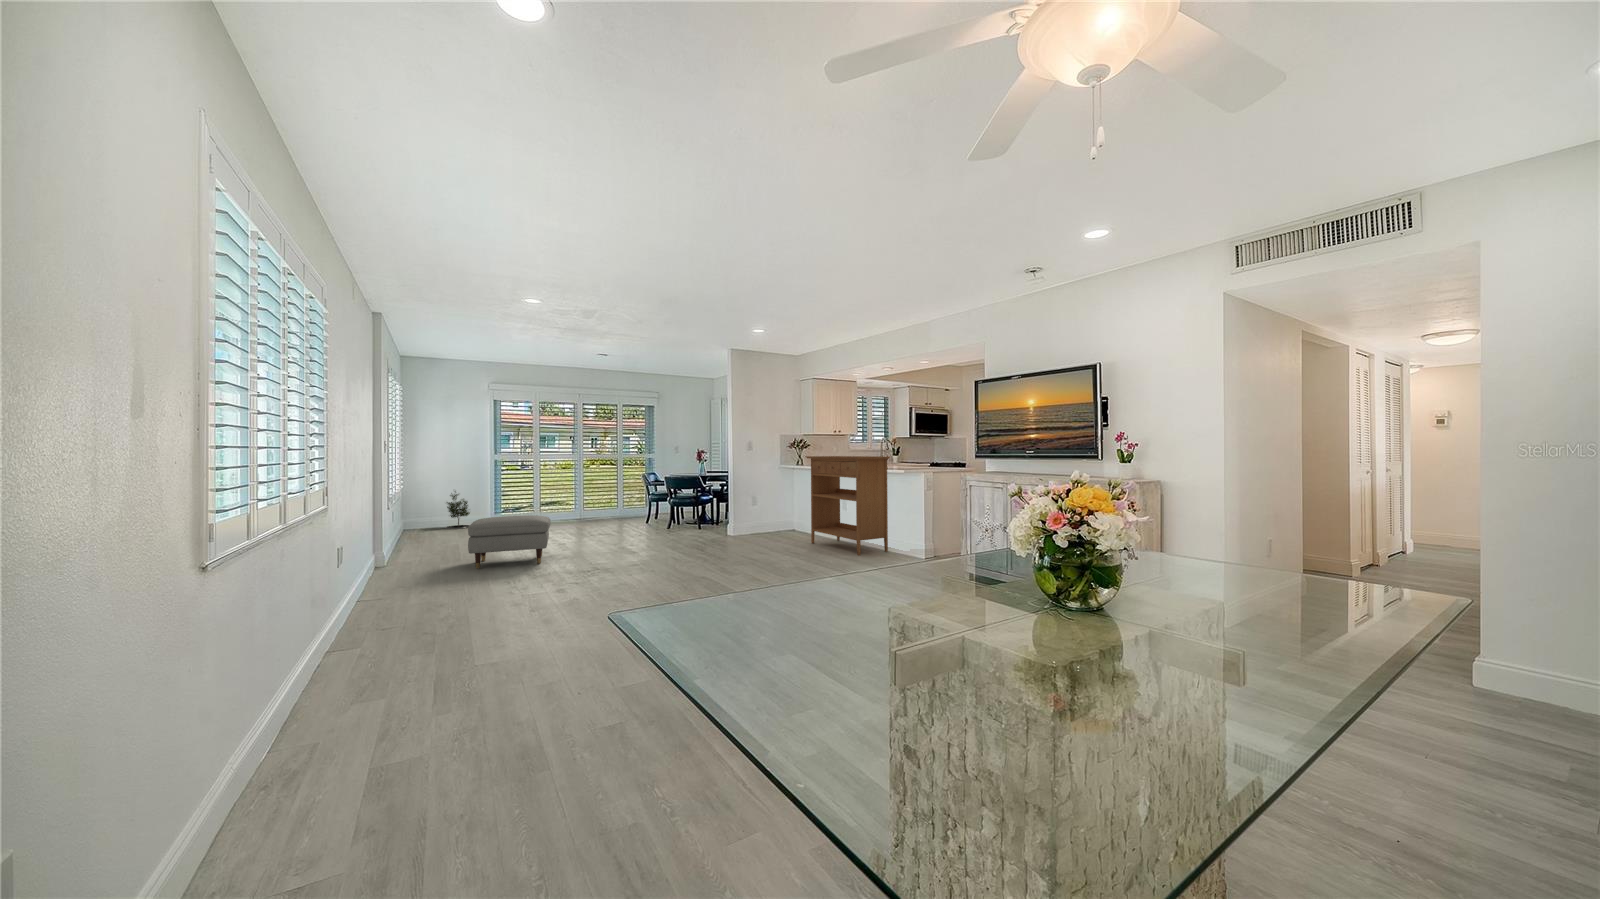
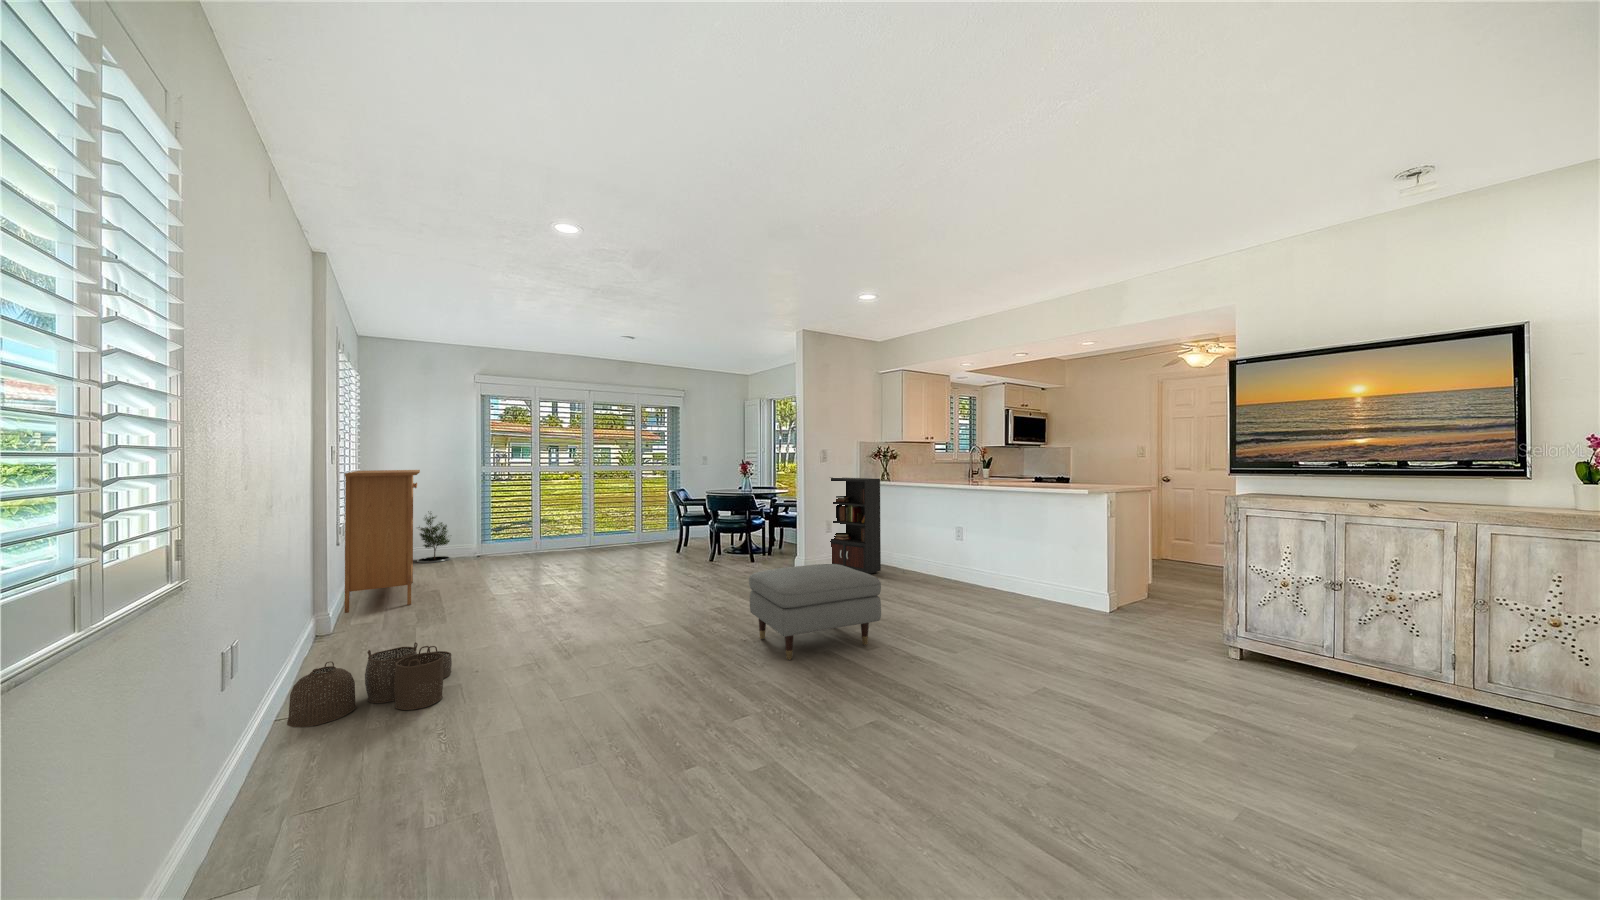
console table: present [806,456,890,556] -> present [345,470,420,613]
bookcase: none [752,463,812,538] -> present [830,478,905,574]
ottoman: present [468,515,551,569] -> present [749,564,881,660]
woven basket: none [365,558,459,598] -> present [287,642,452,727]

